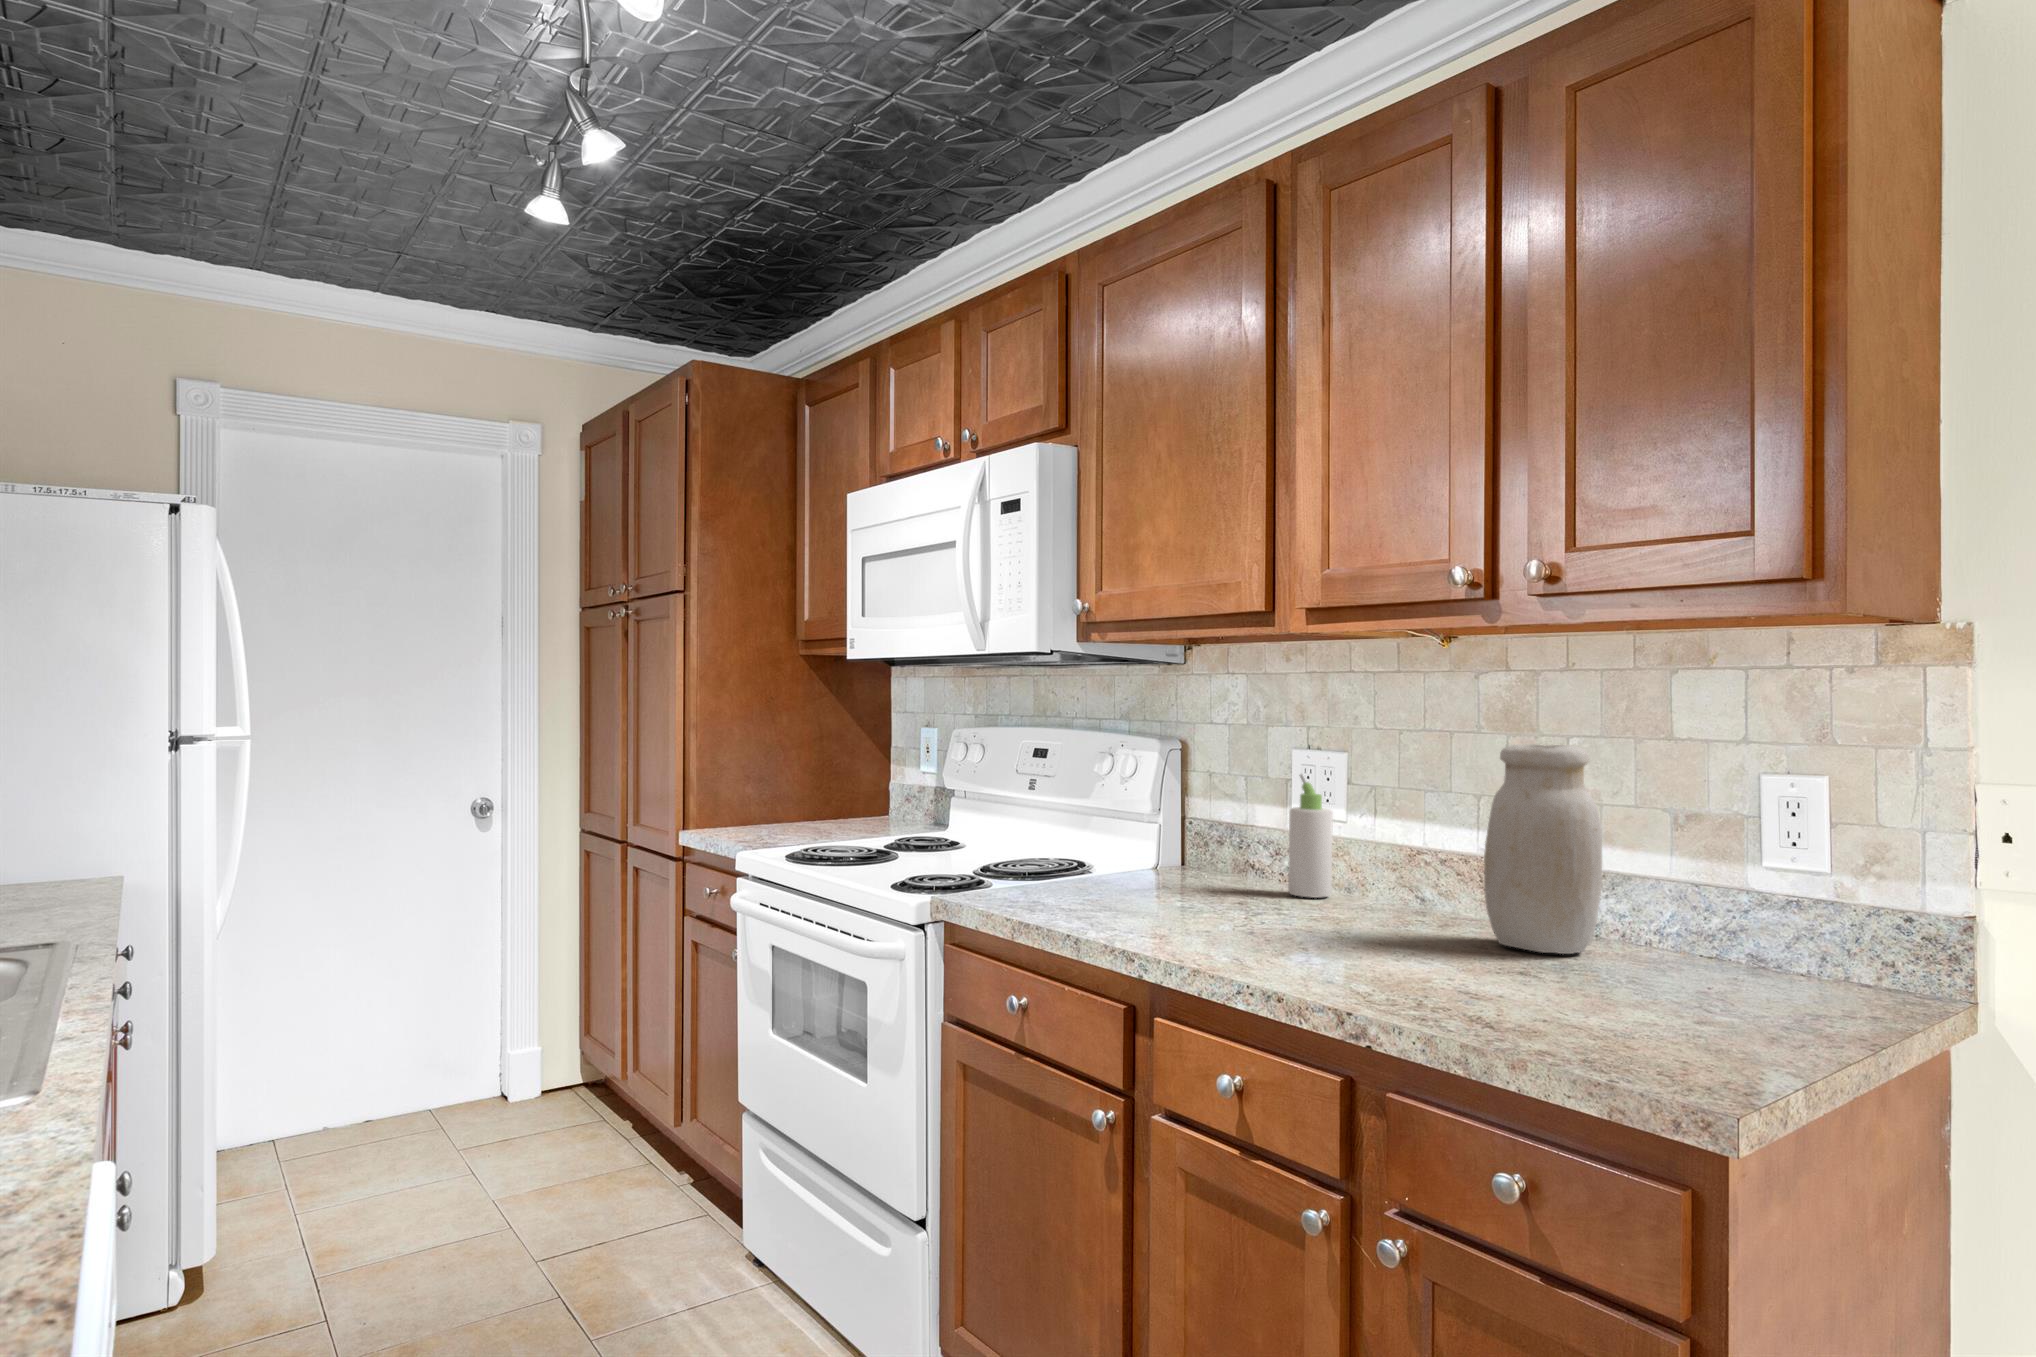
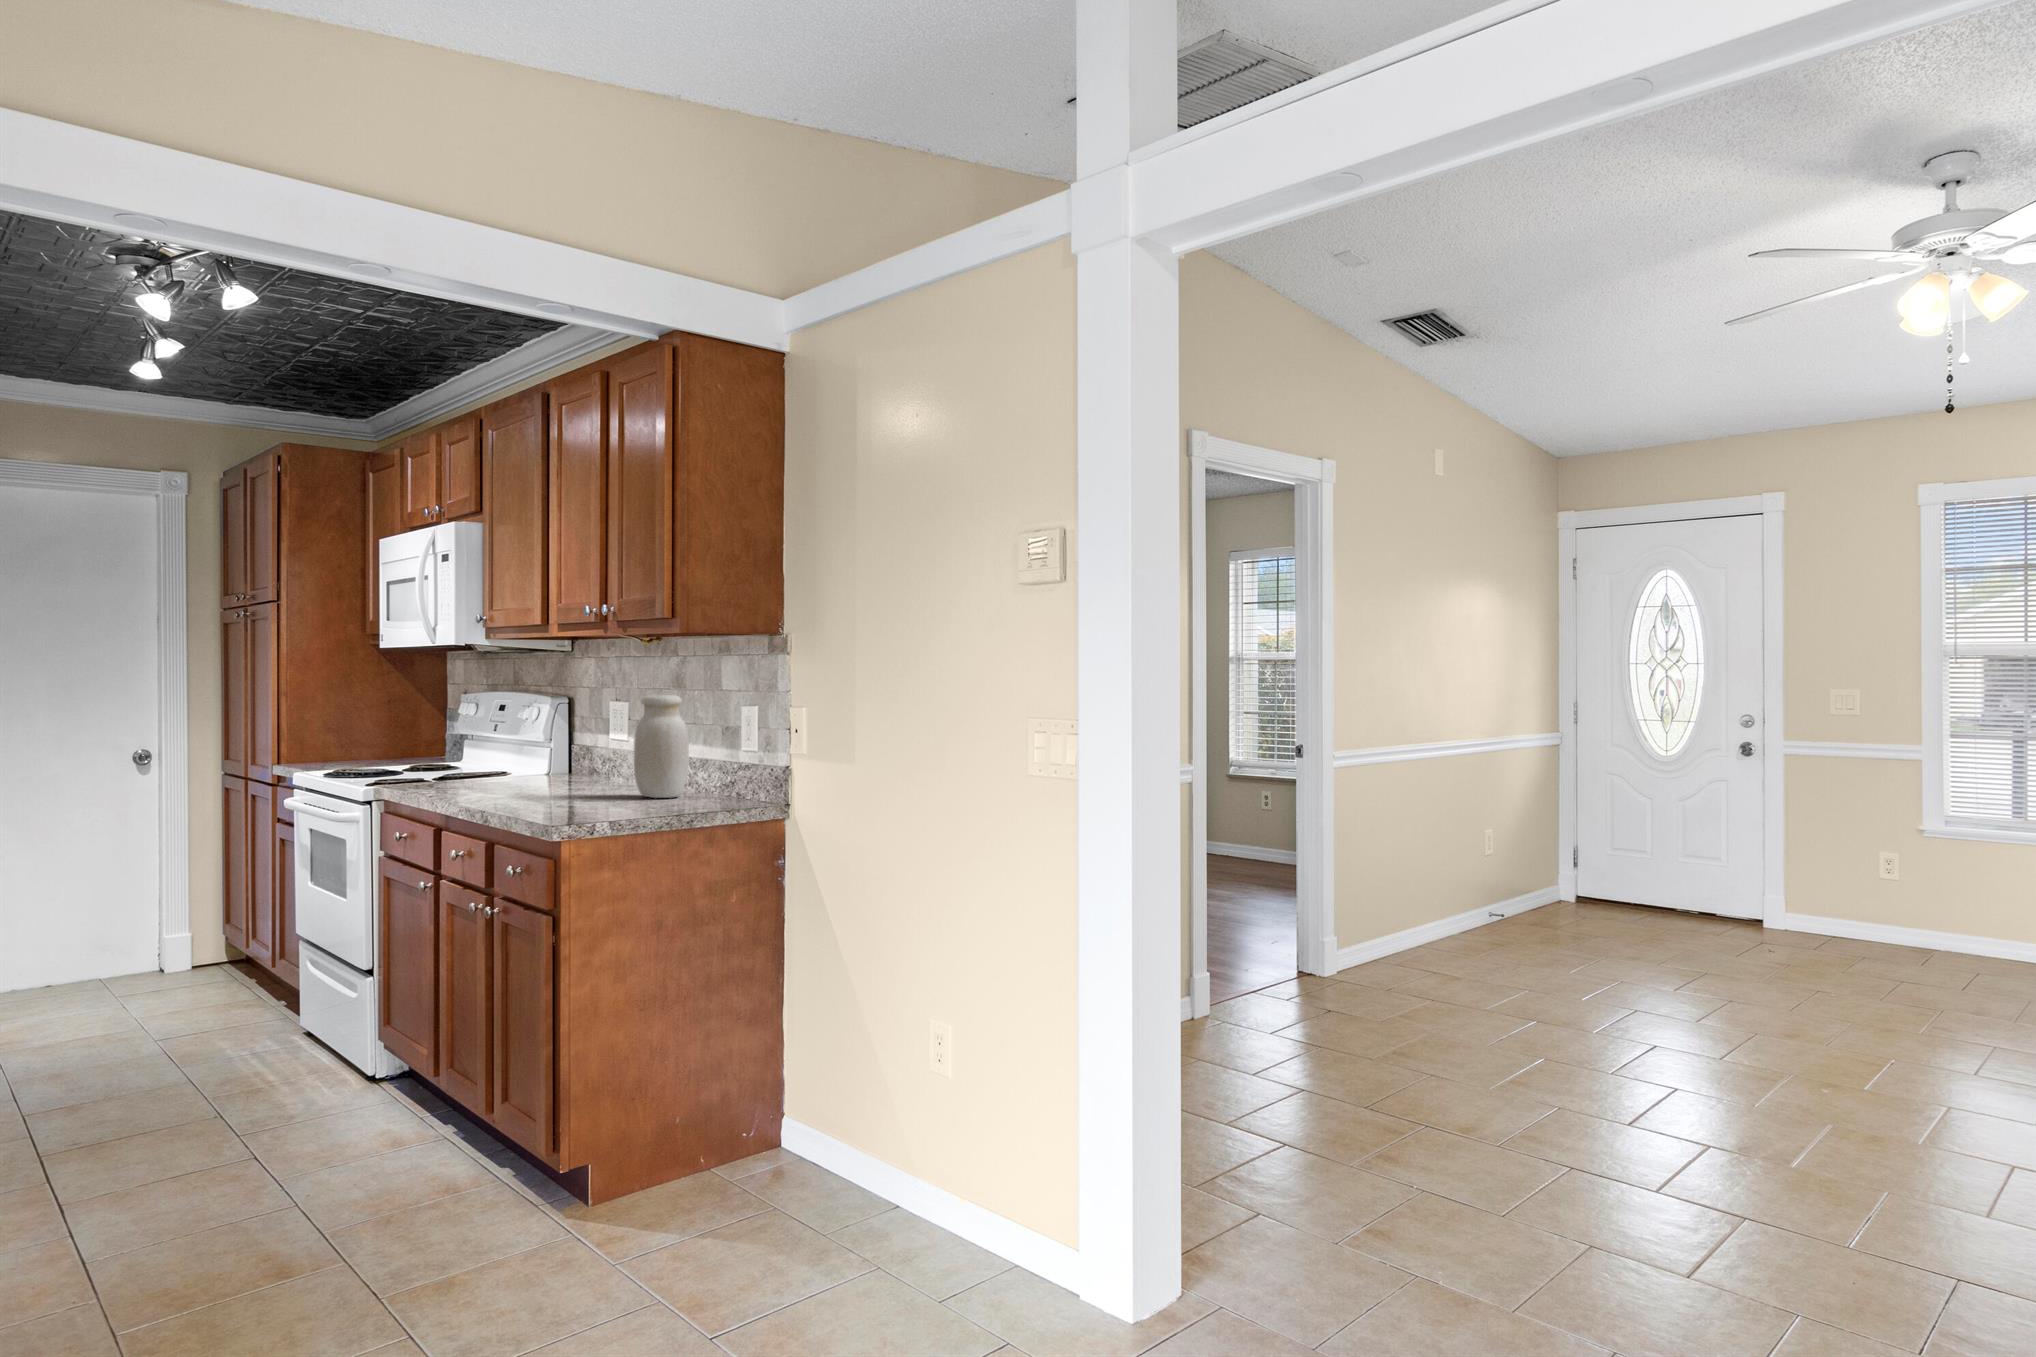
bottle: present [1288,775,1333,898] -> none [596,716,622,784]

